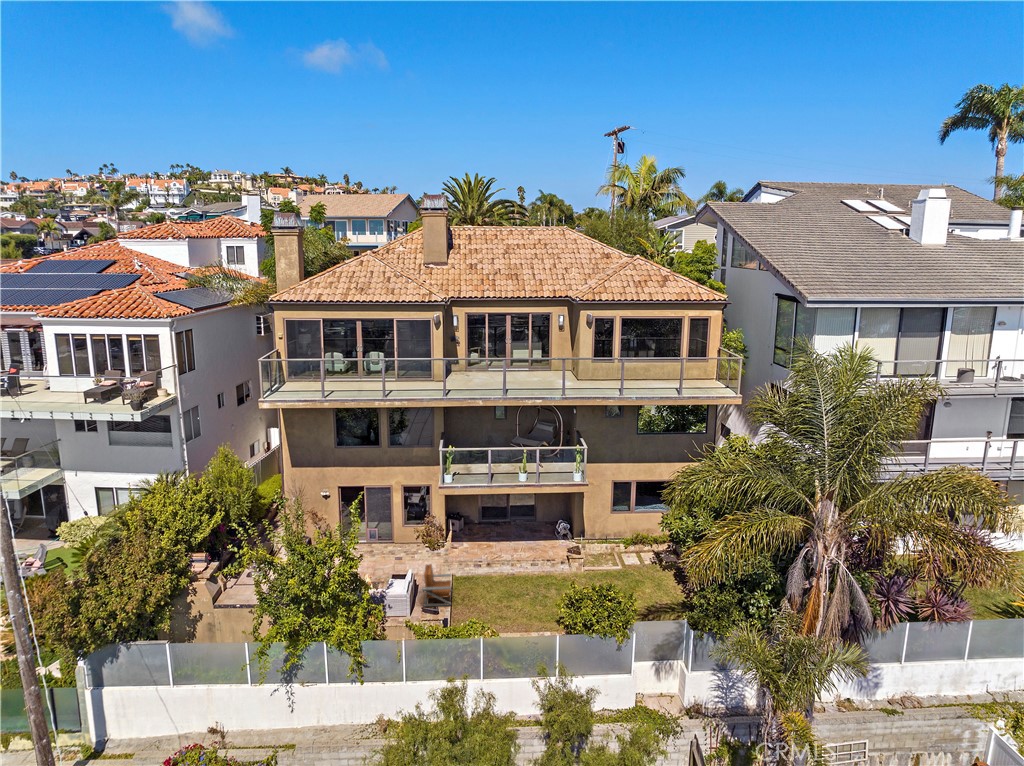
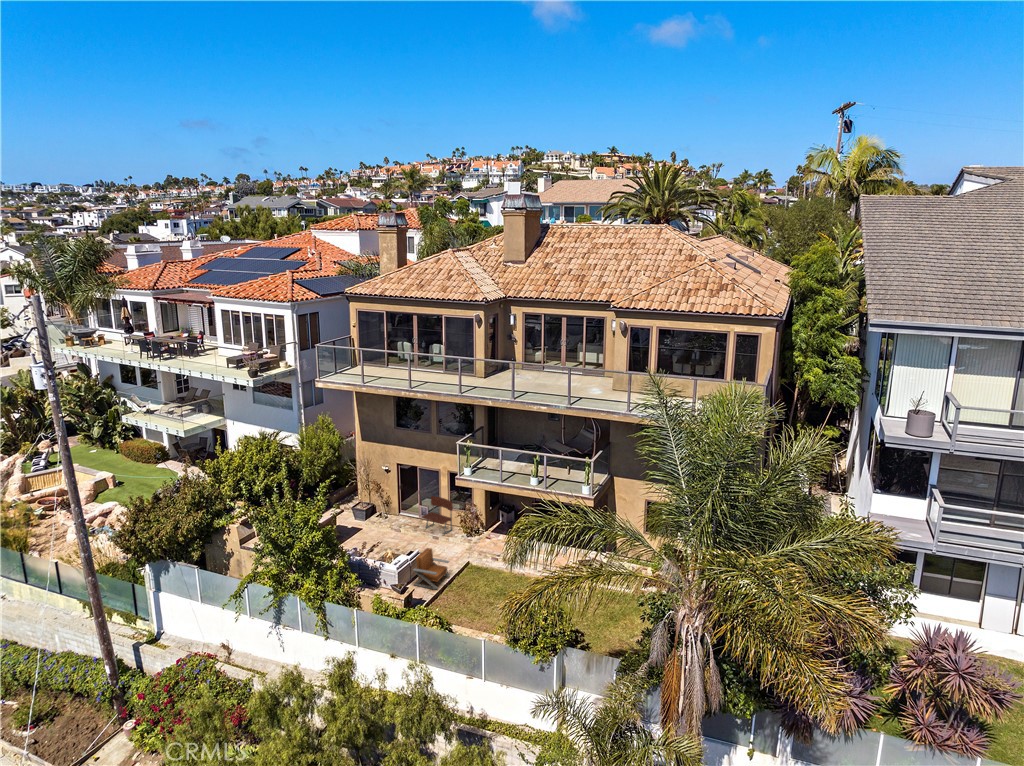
bench: none [381,516,415,555] -> present [422,496,453,534]

